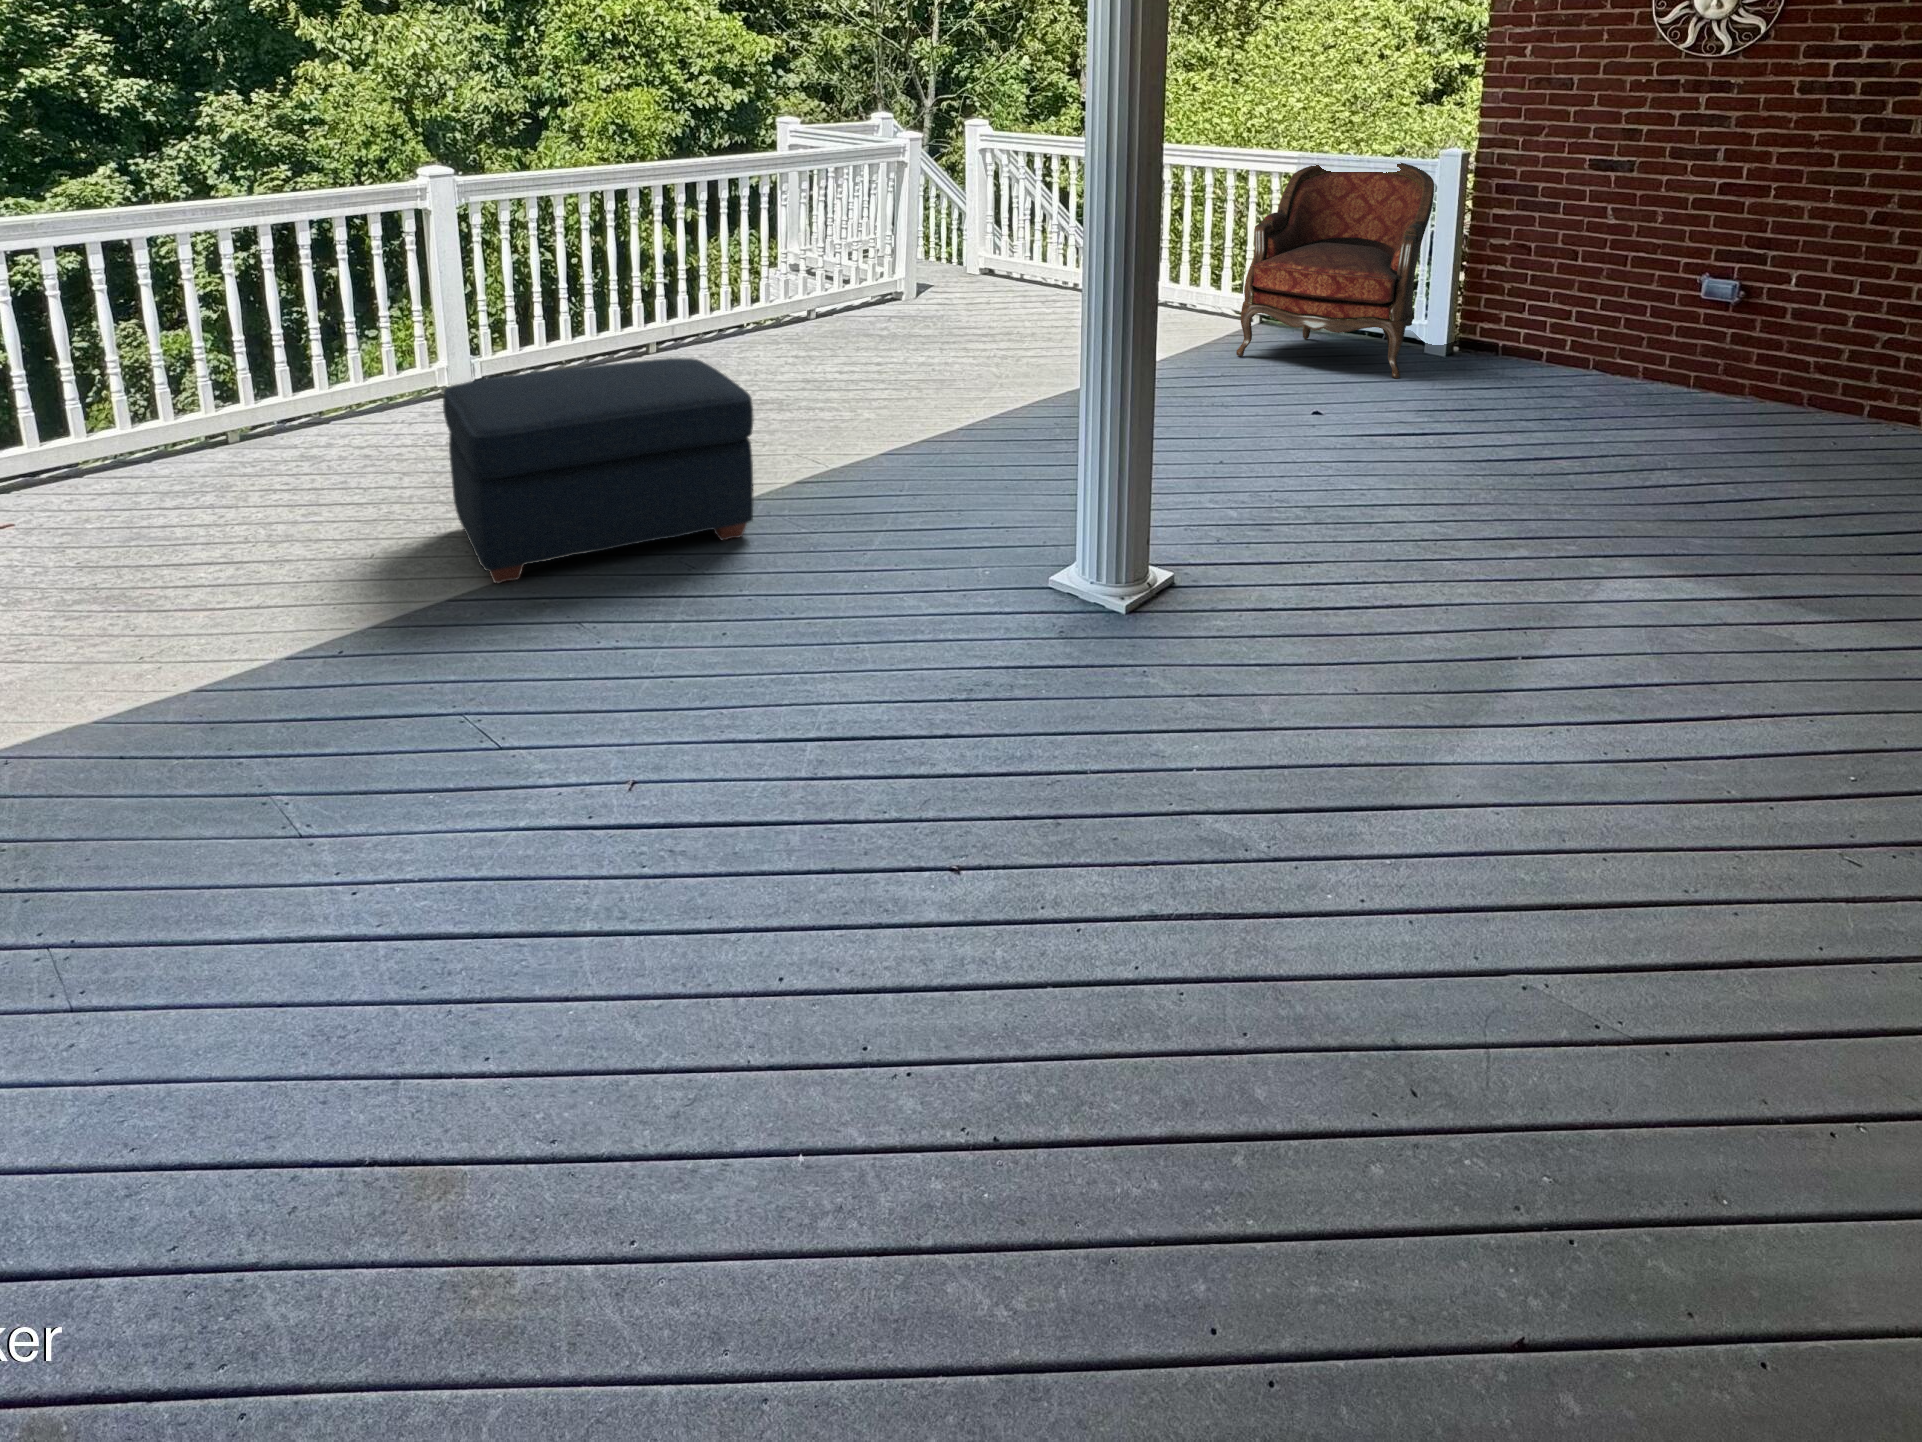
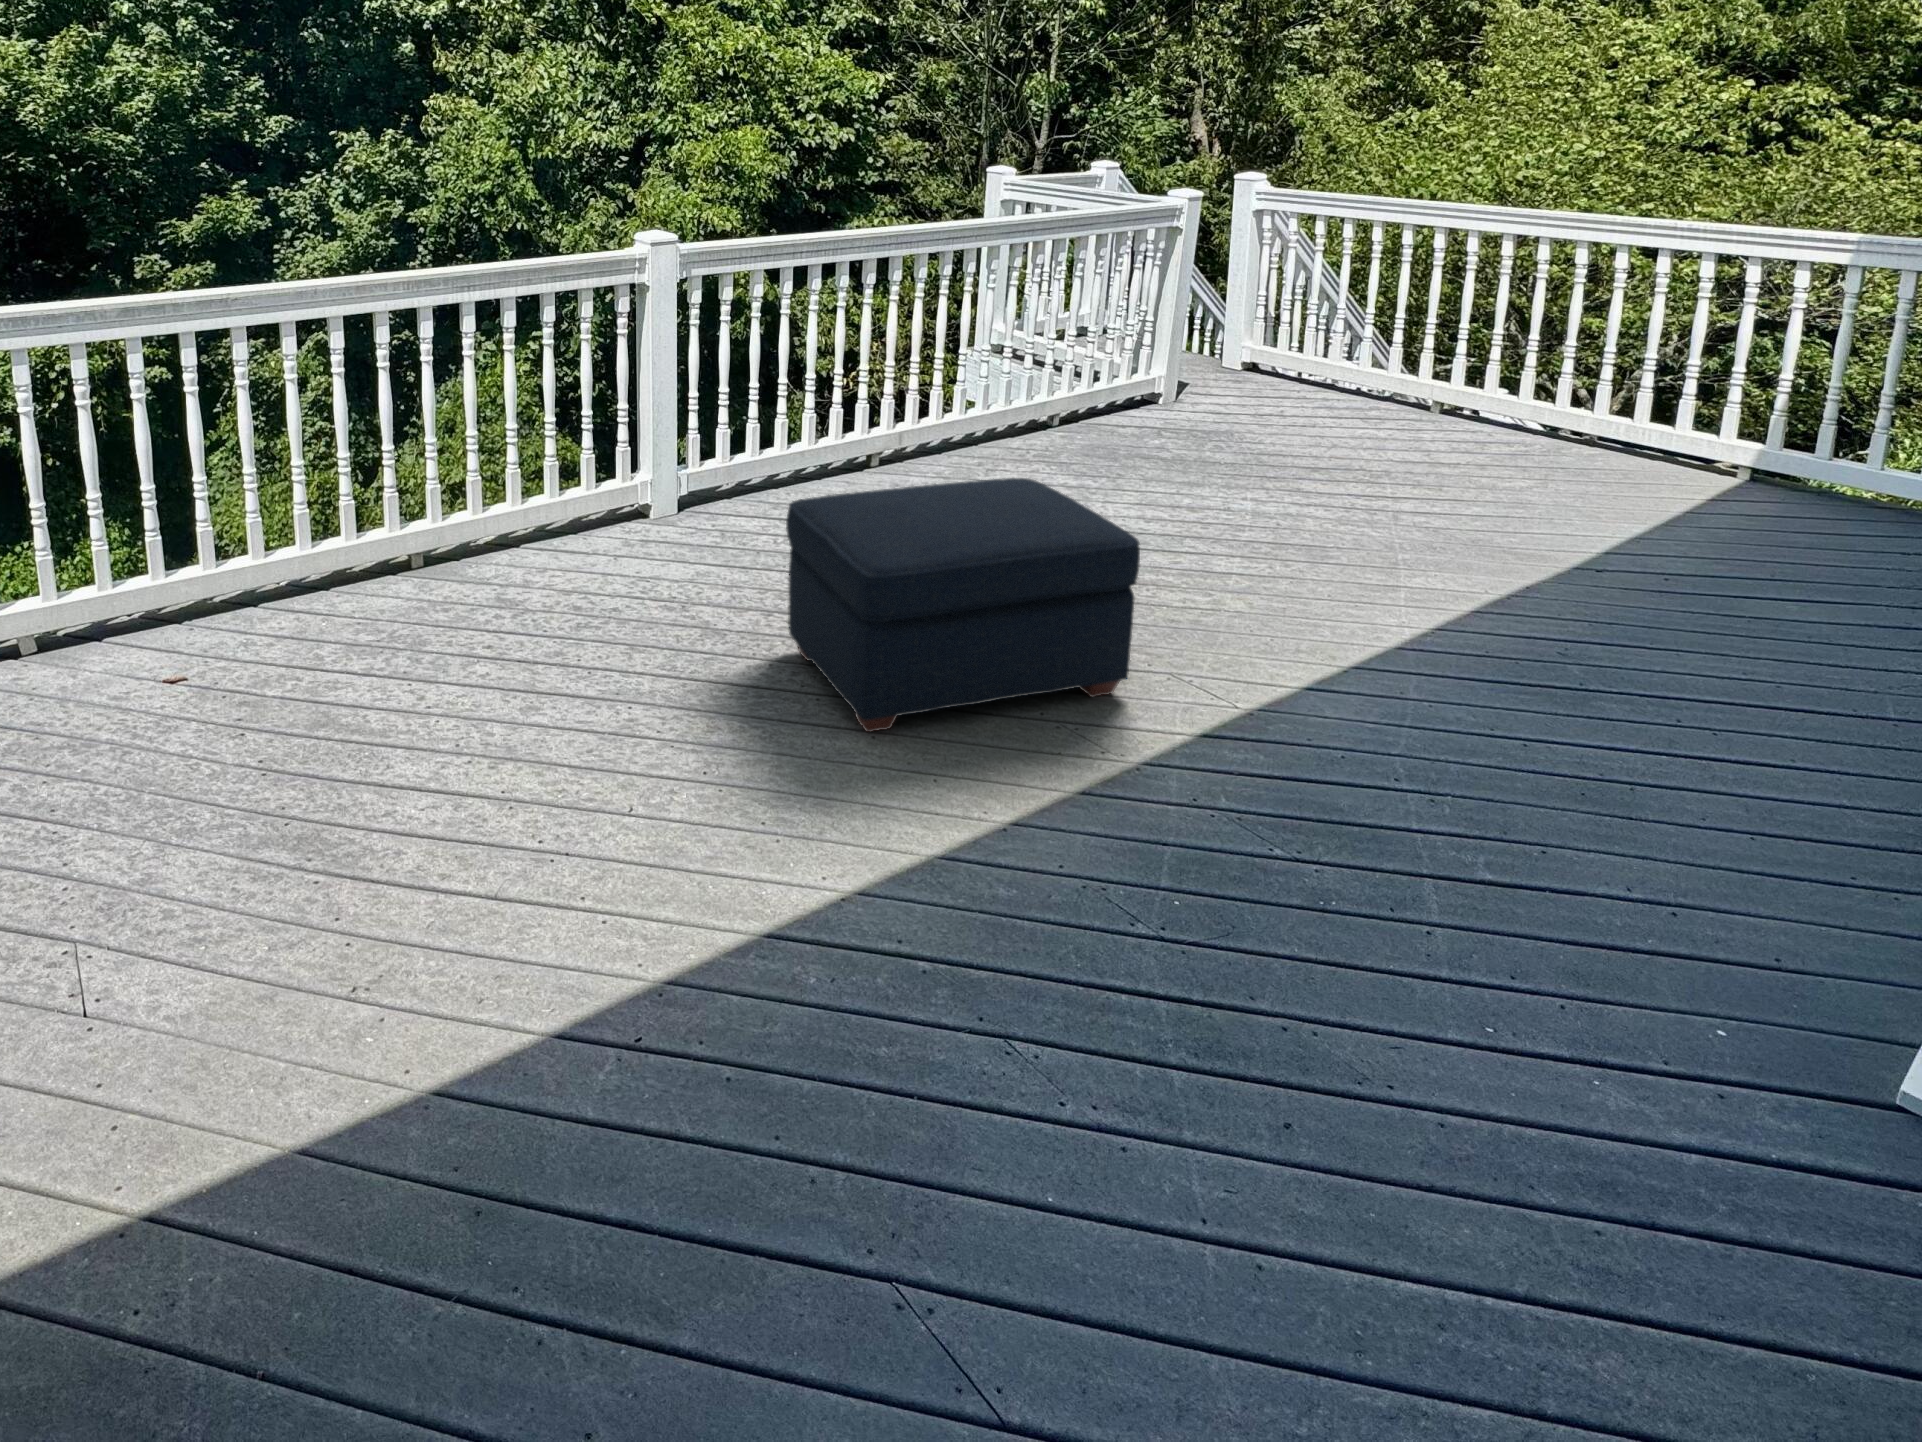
armchair: present [1236,162,1434,378] -> none [1577,243,1866,525]

